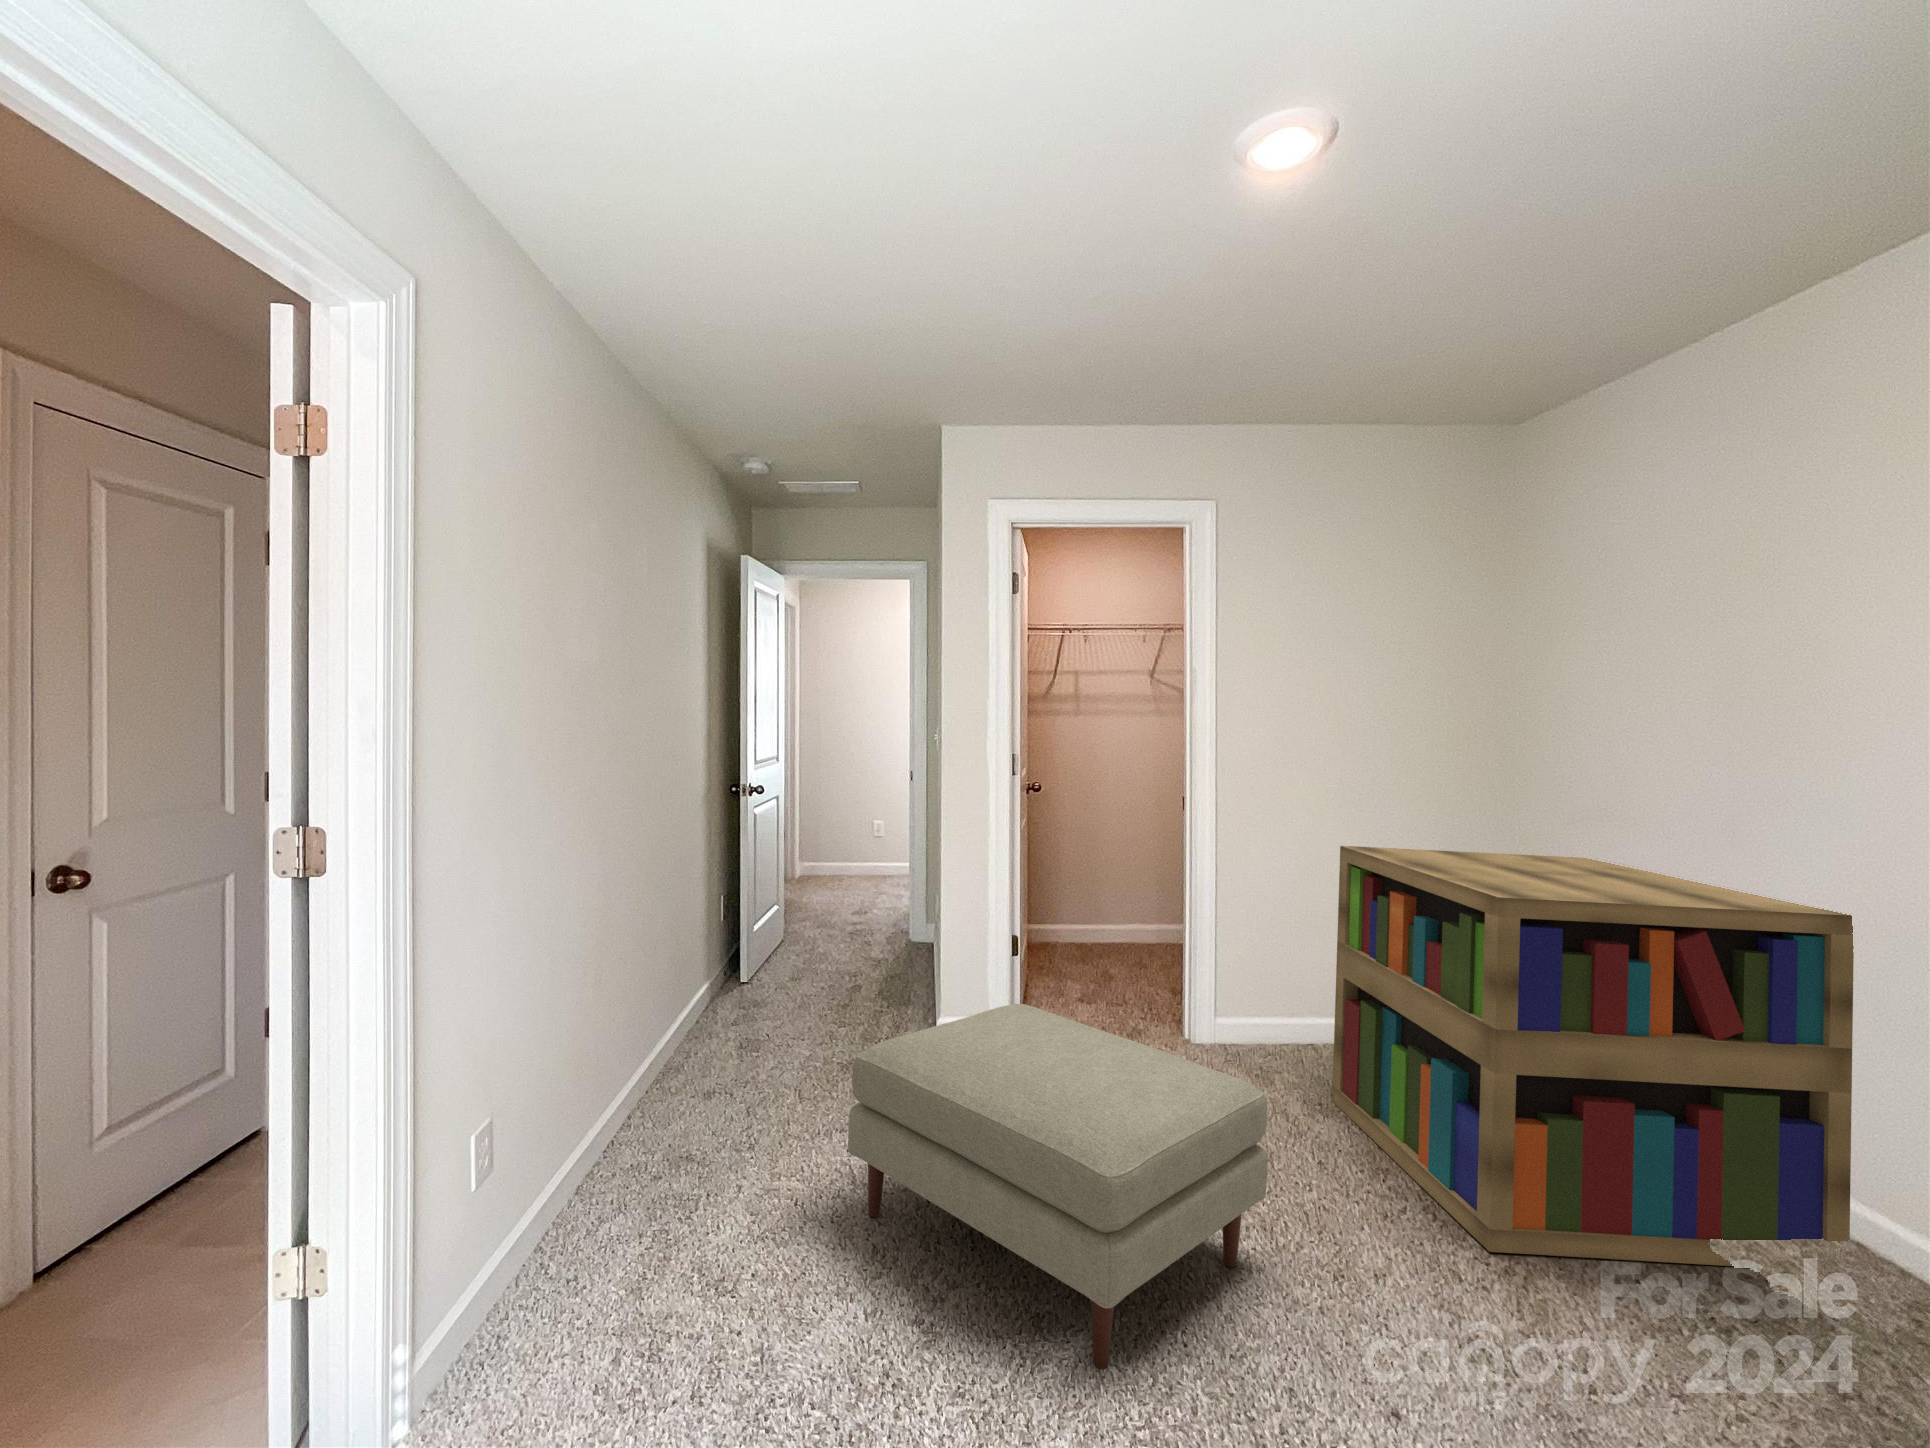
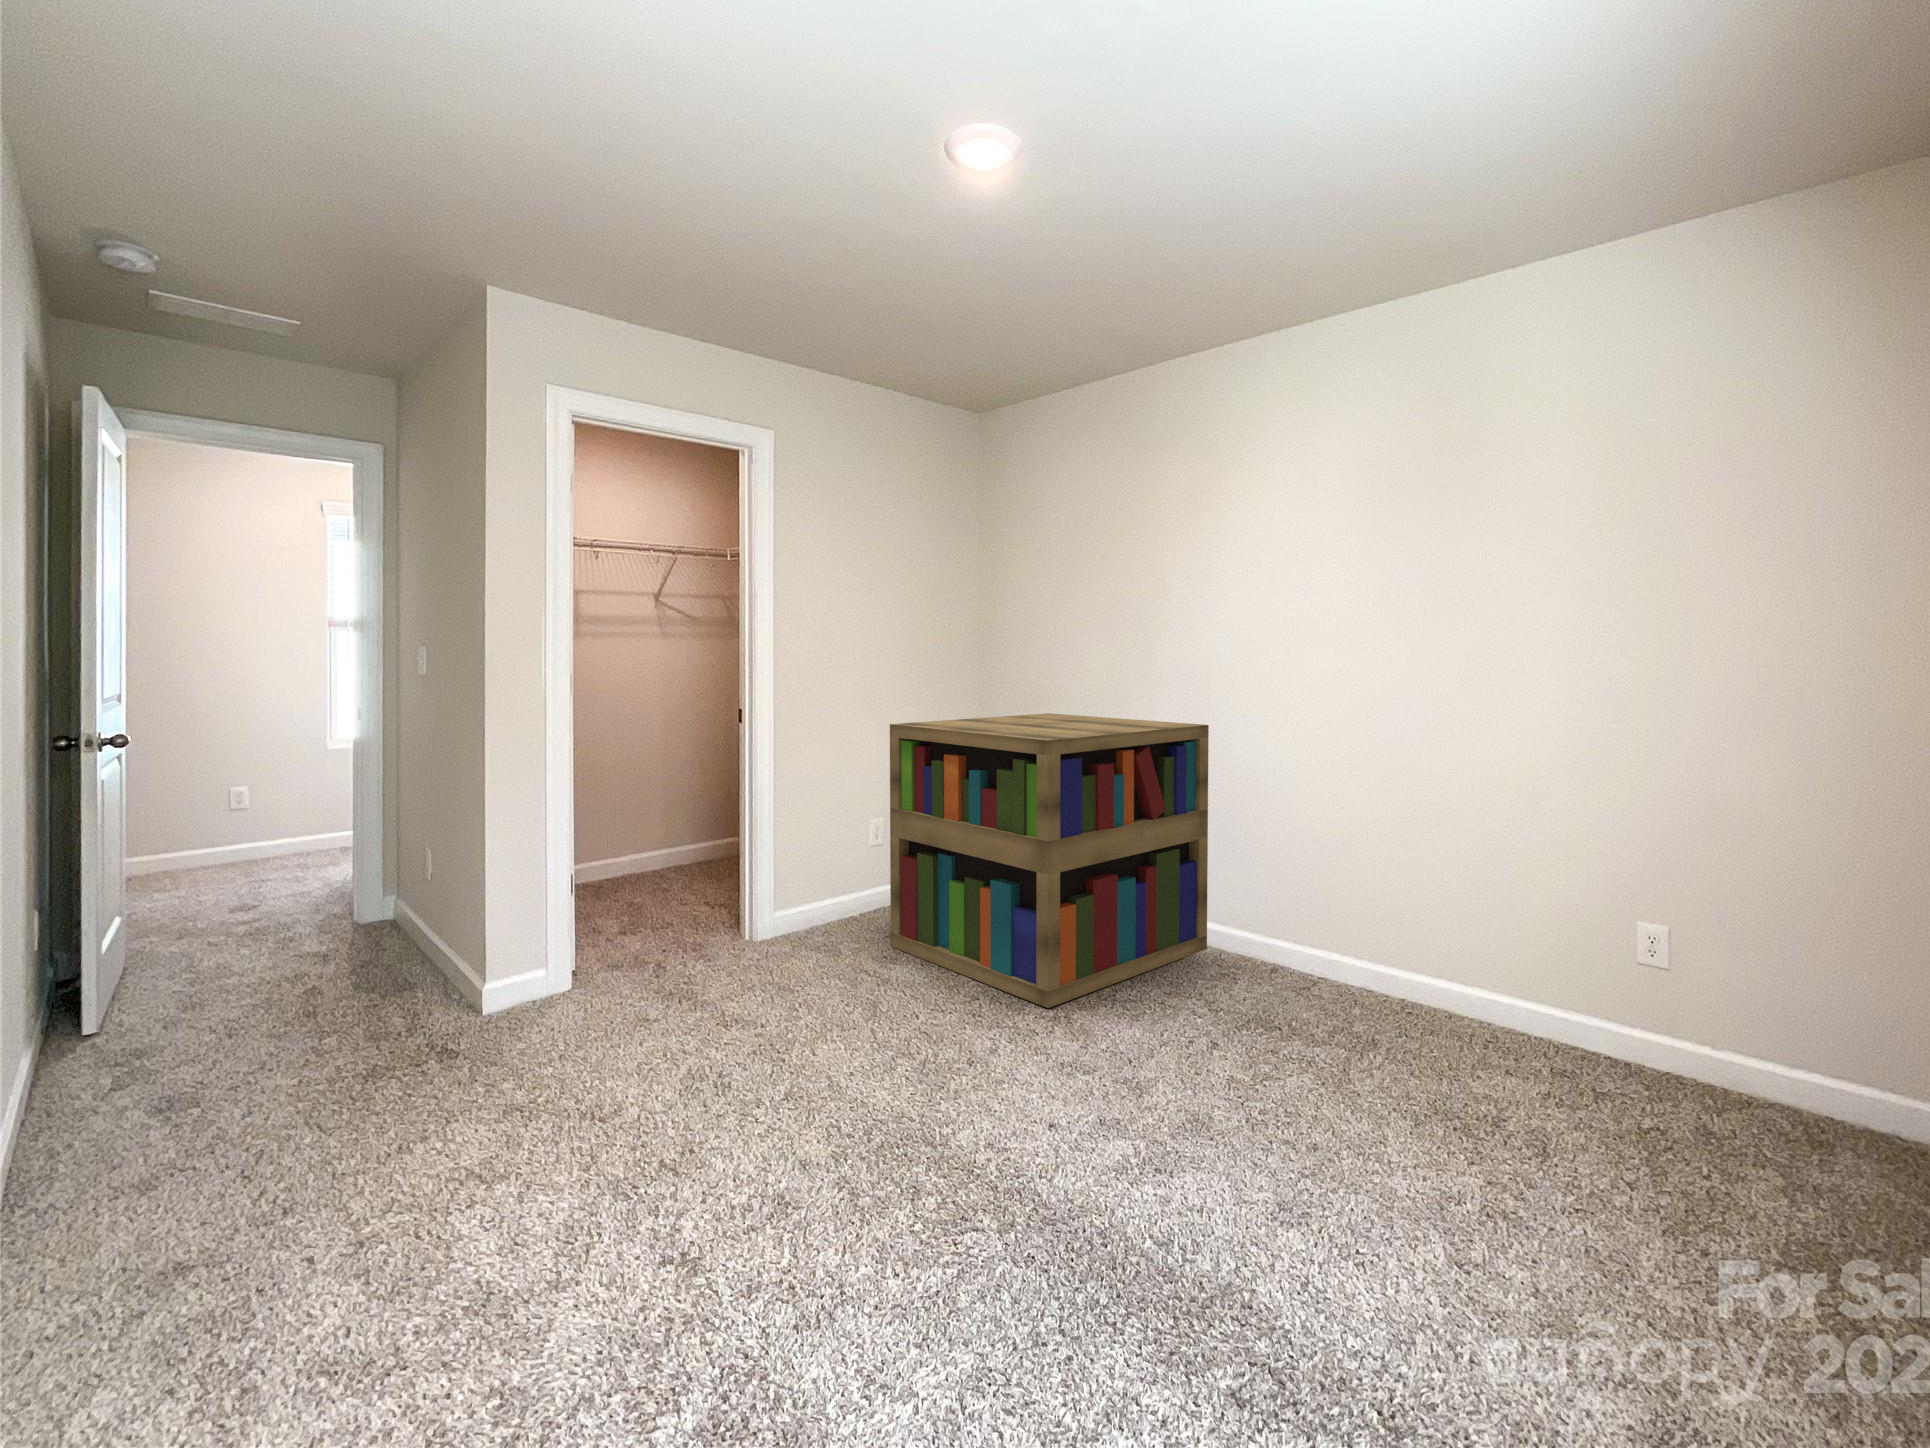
ottoman: present [848,1004,1267,1370] -> none [498,924,921,1209]

